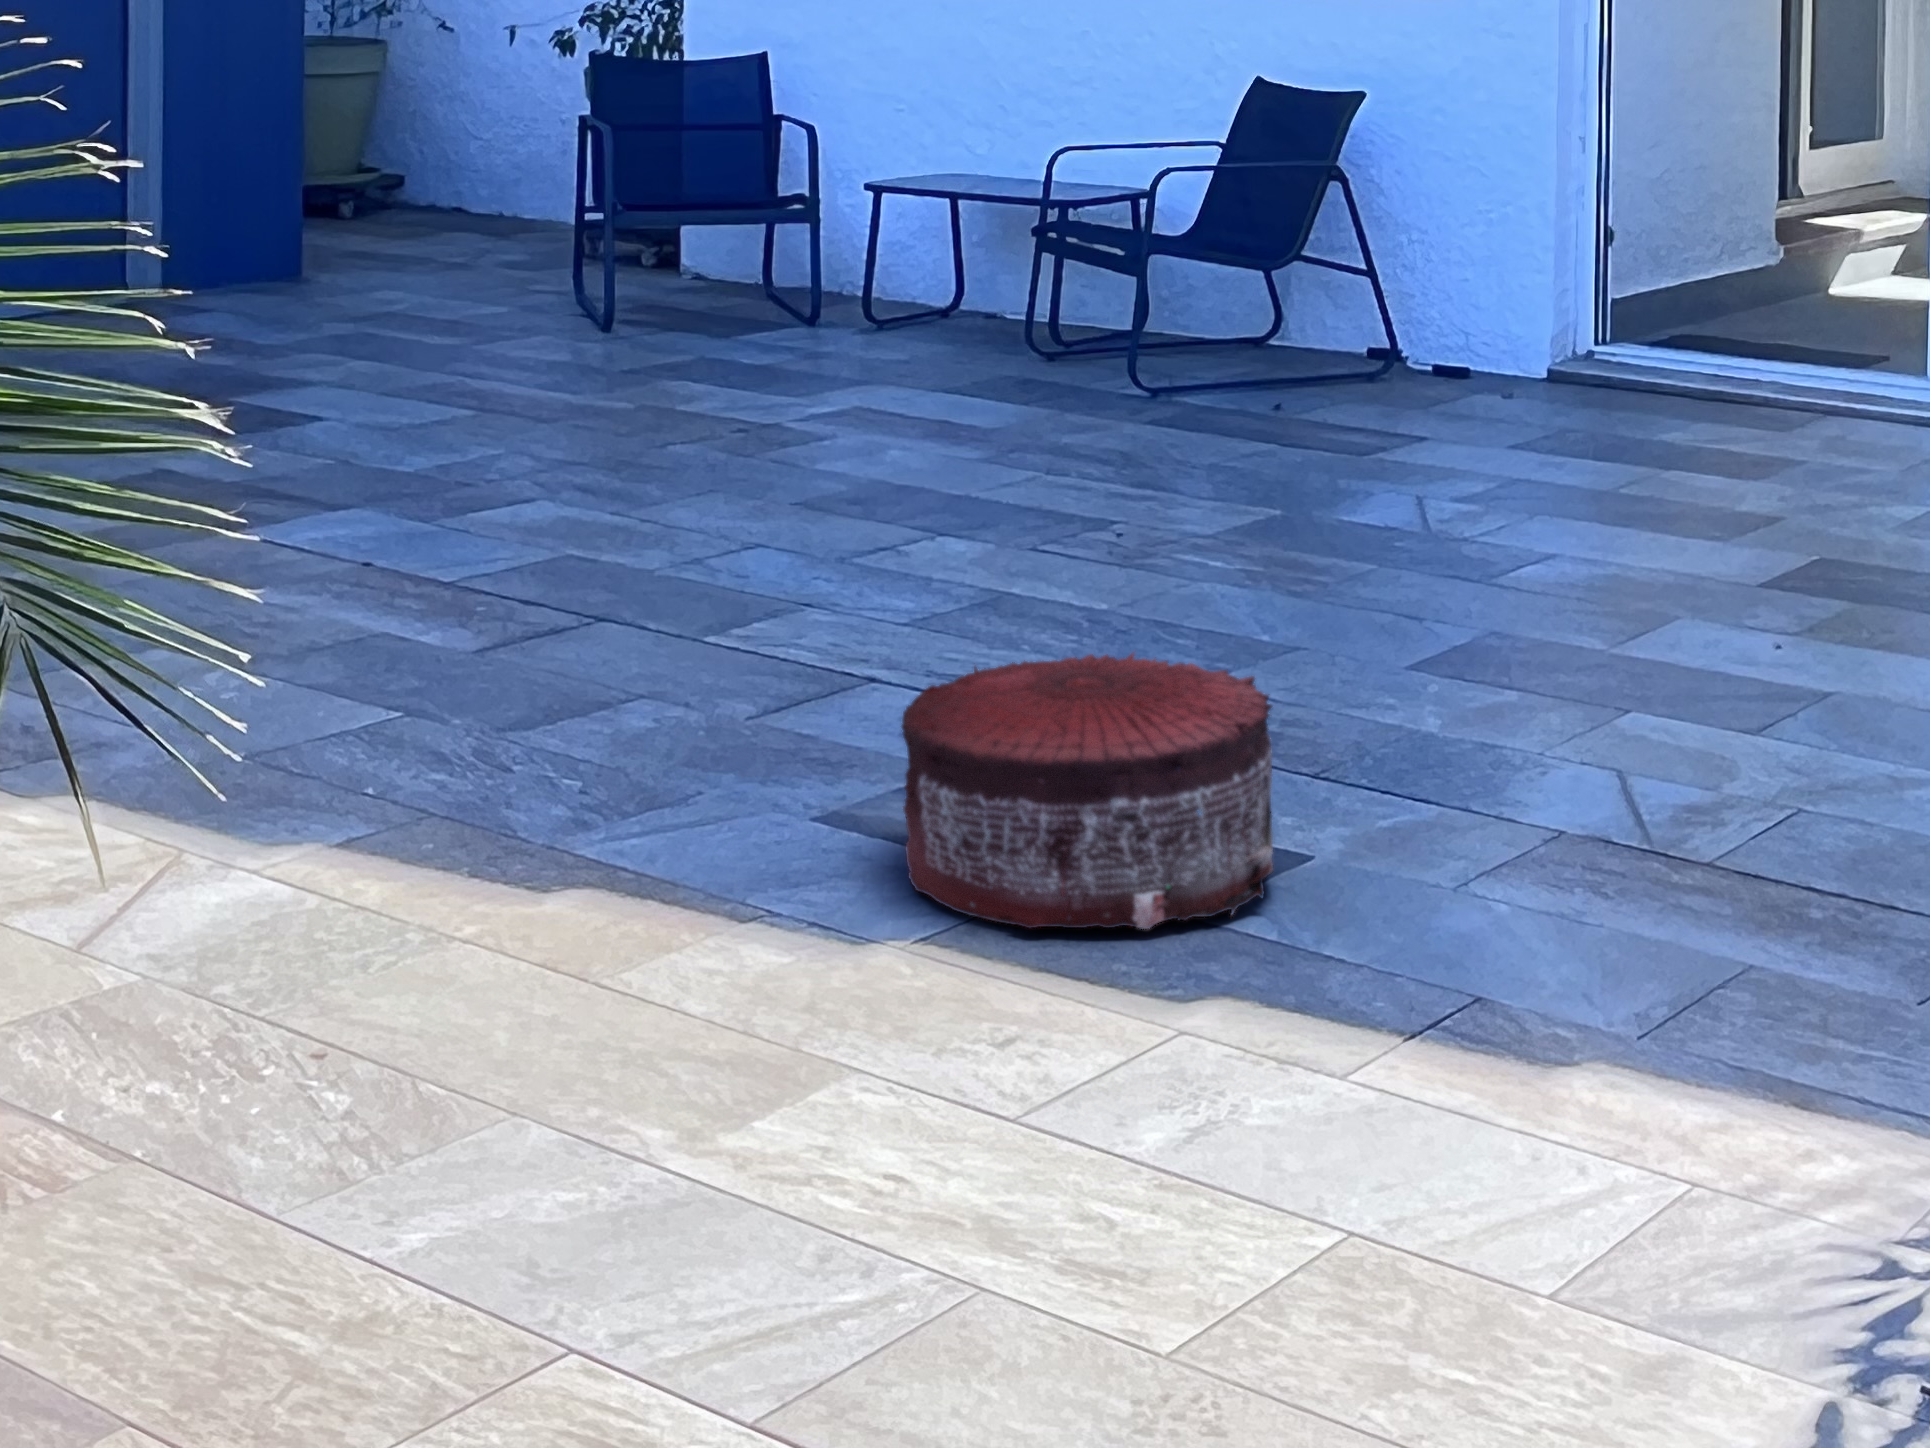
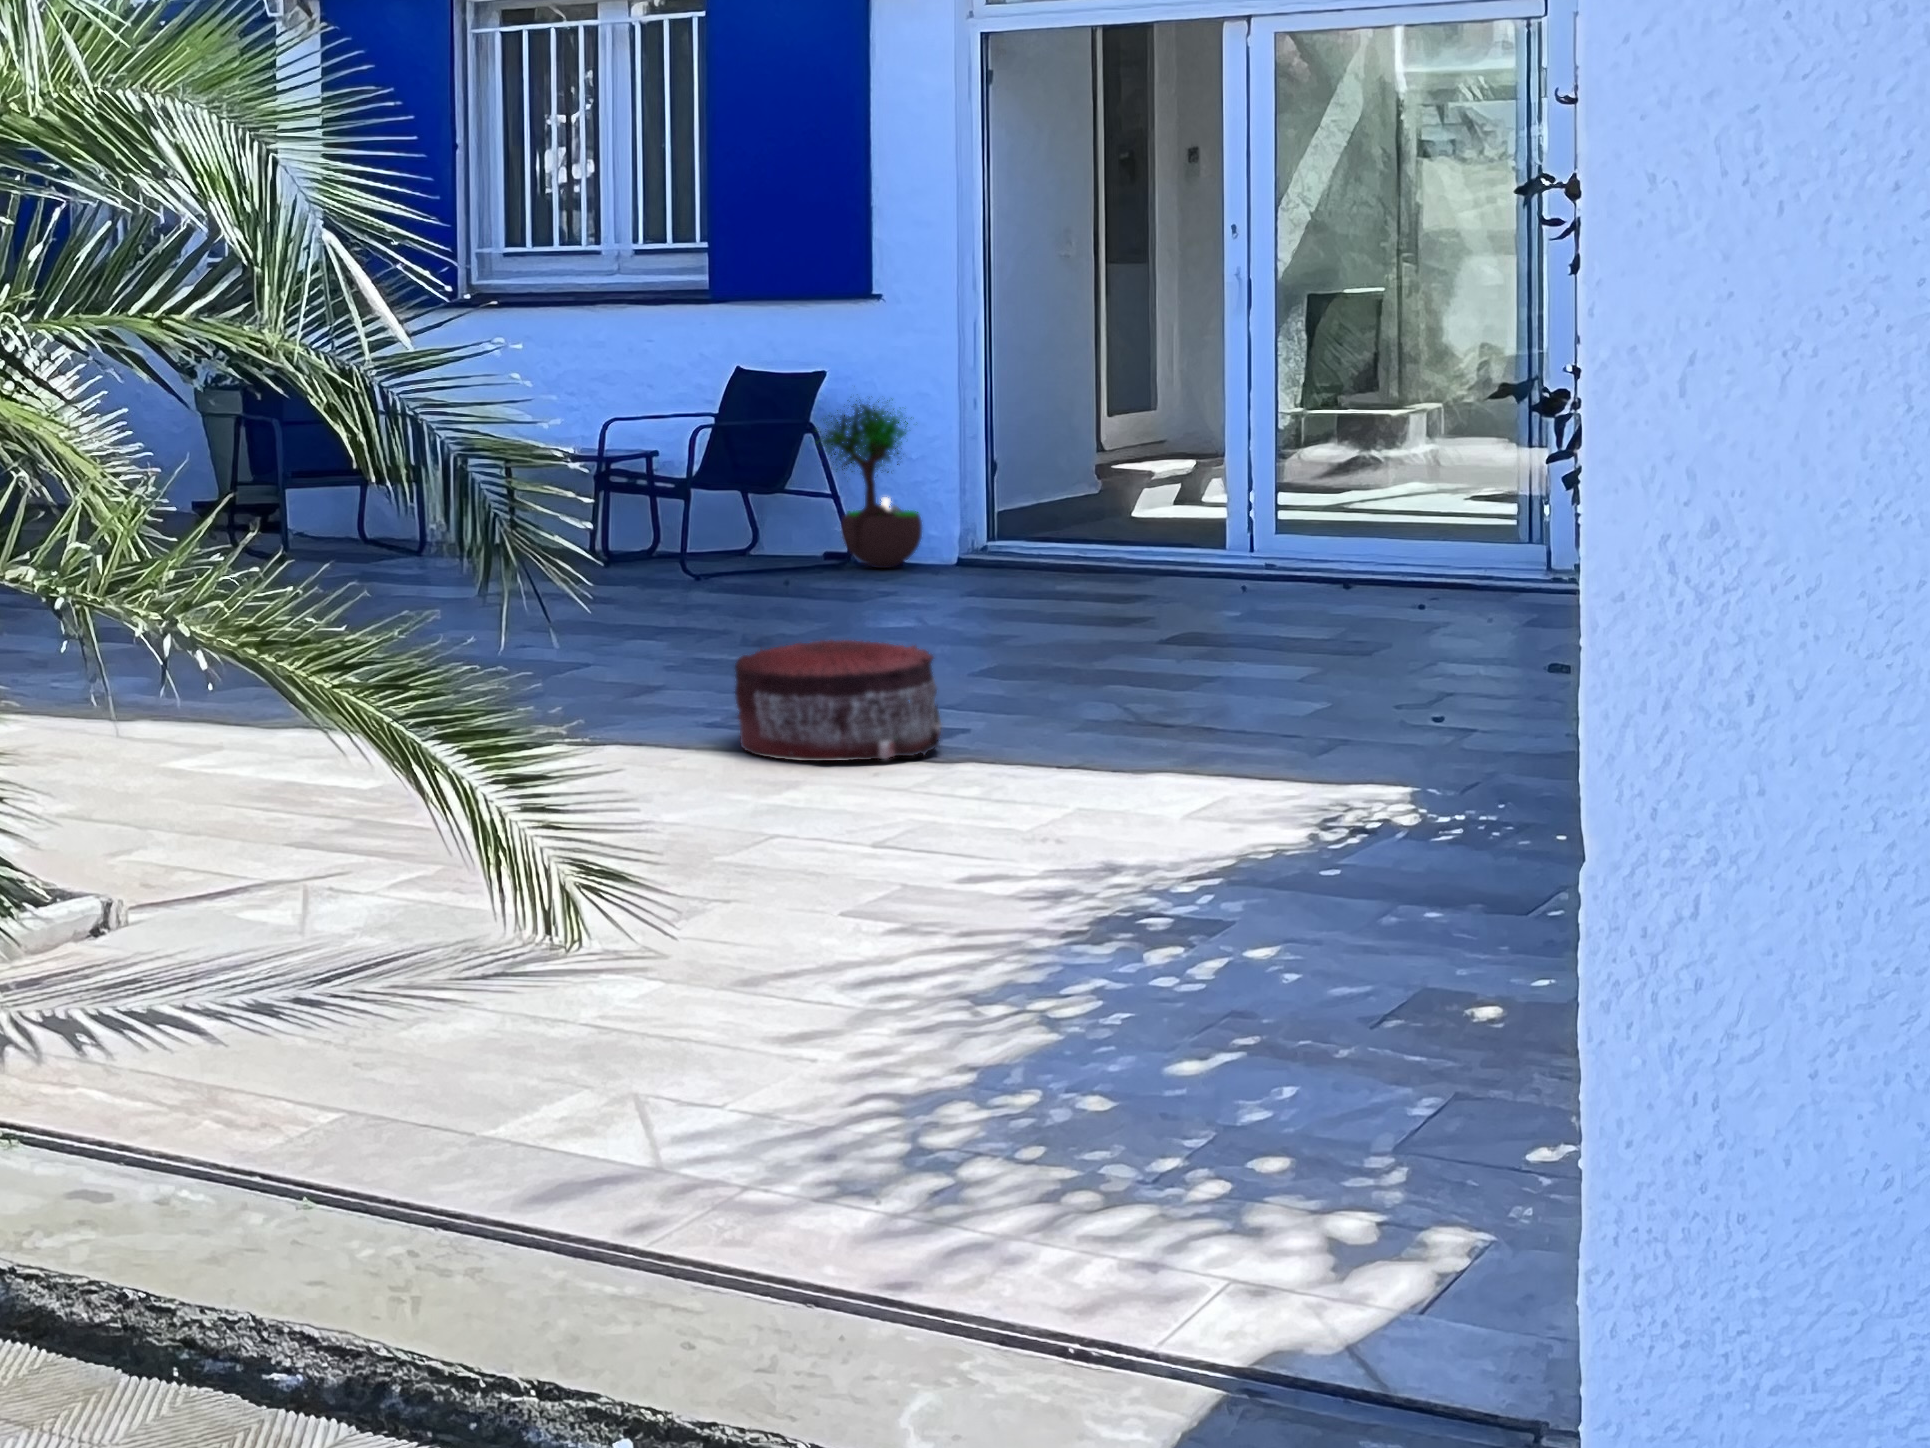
potted tree: none [1338,120,1500,389] -> present [816,397,922,568]

